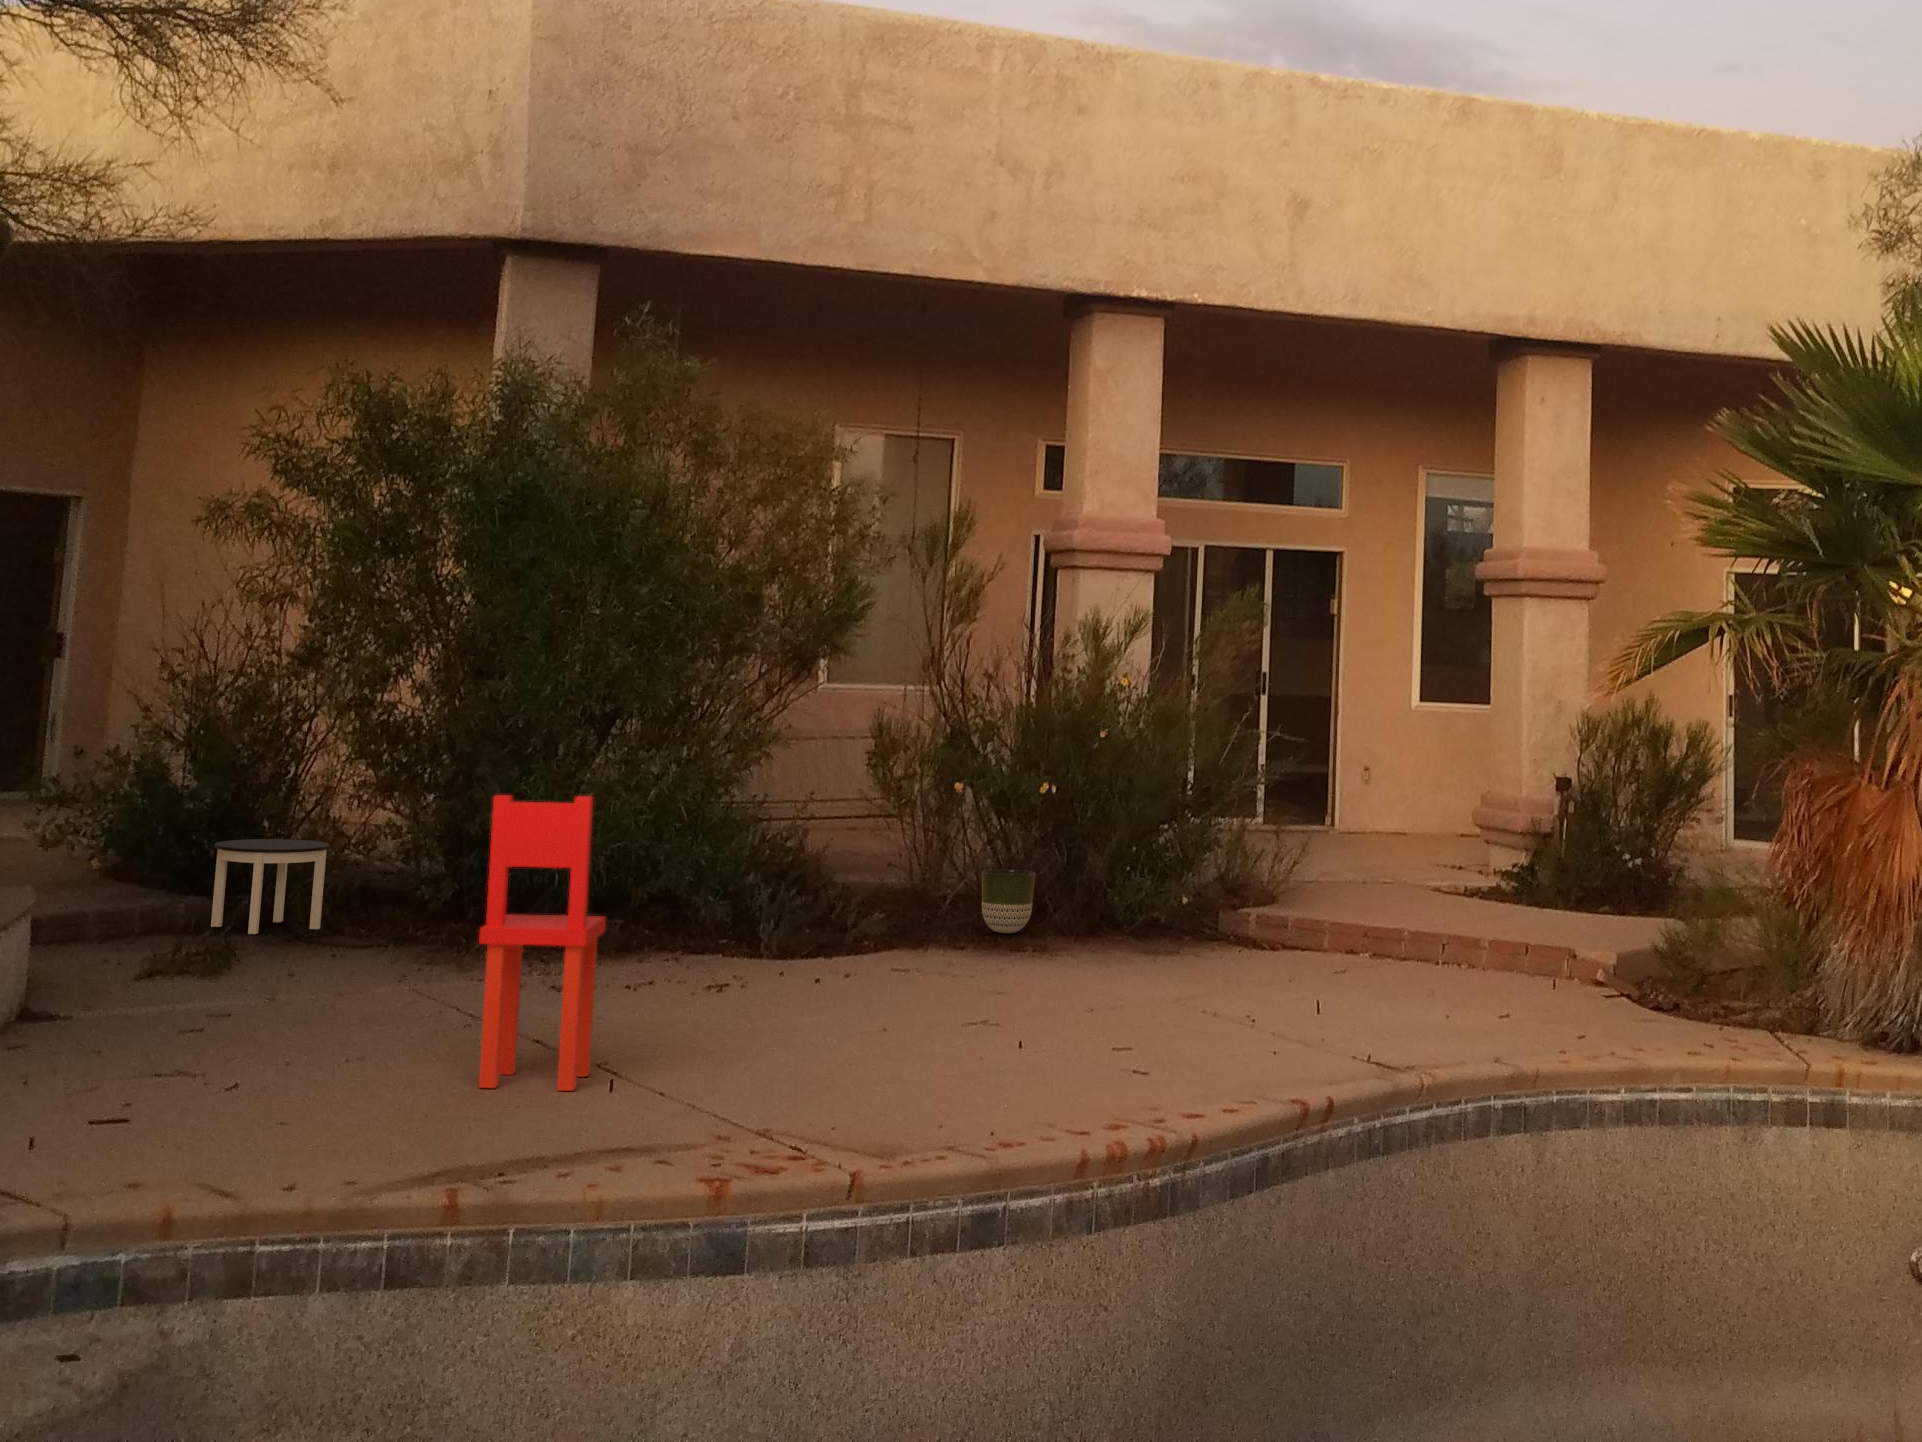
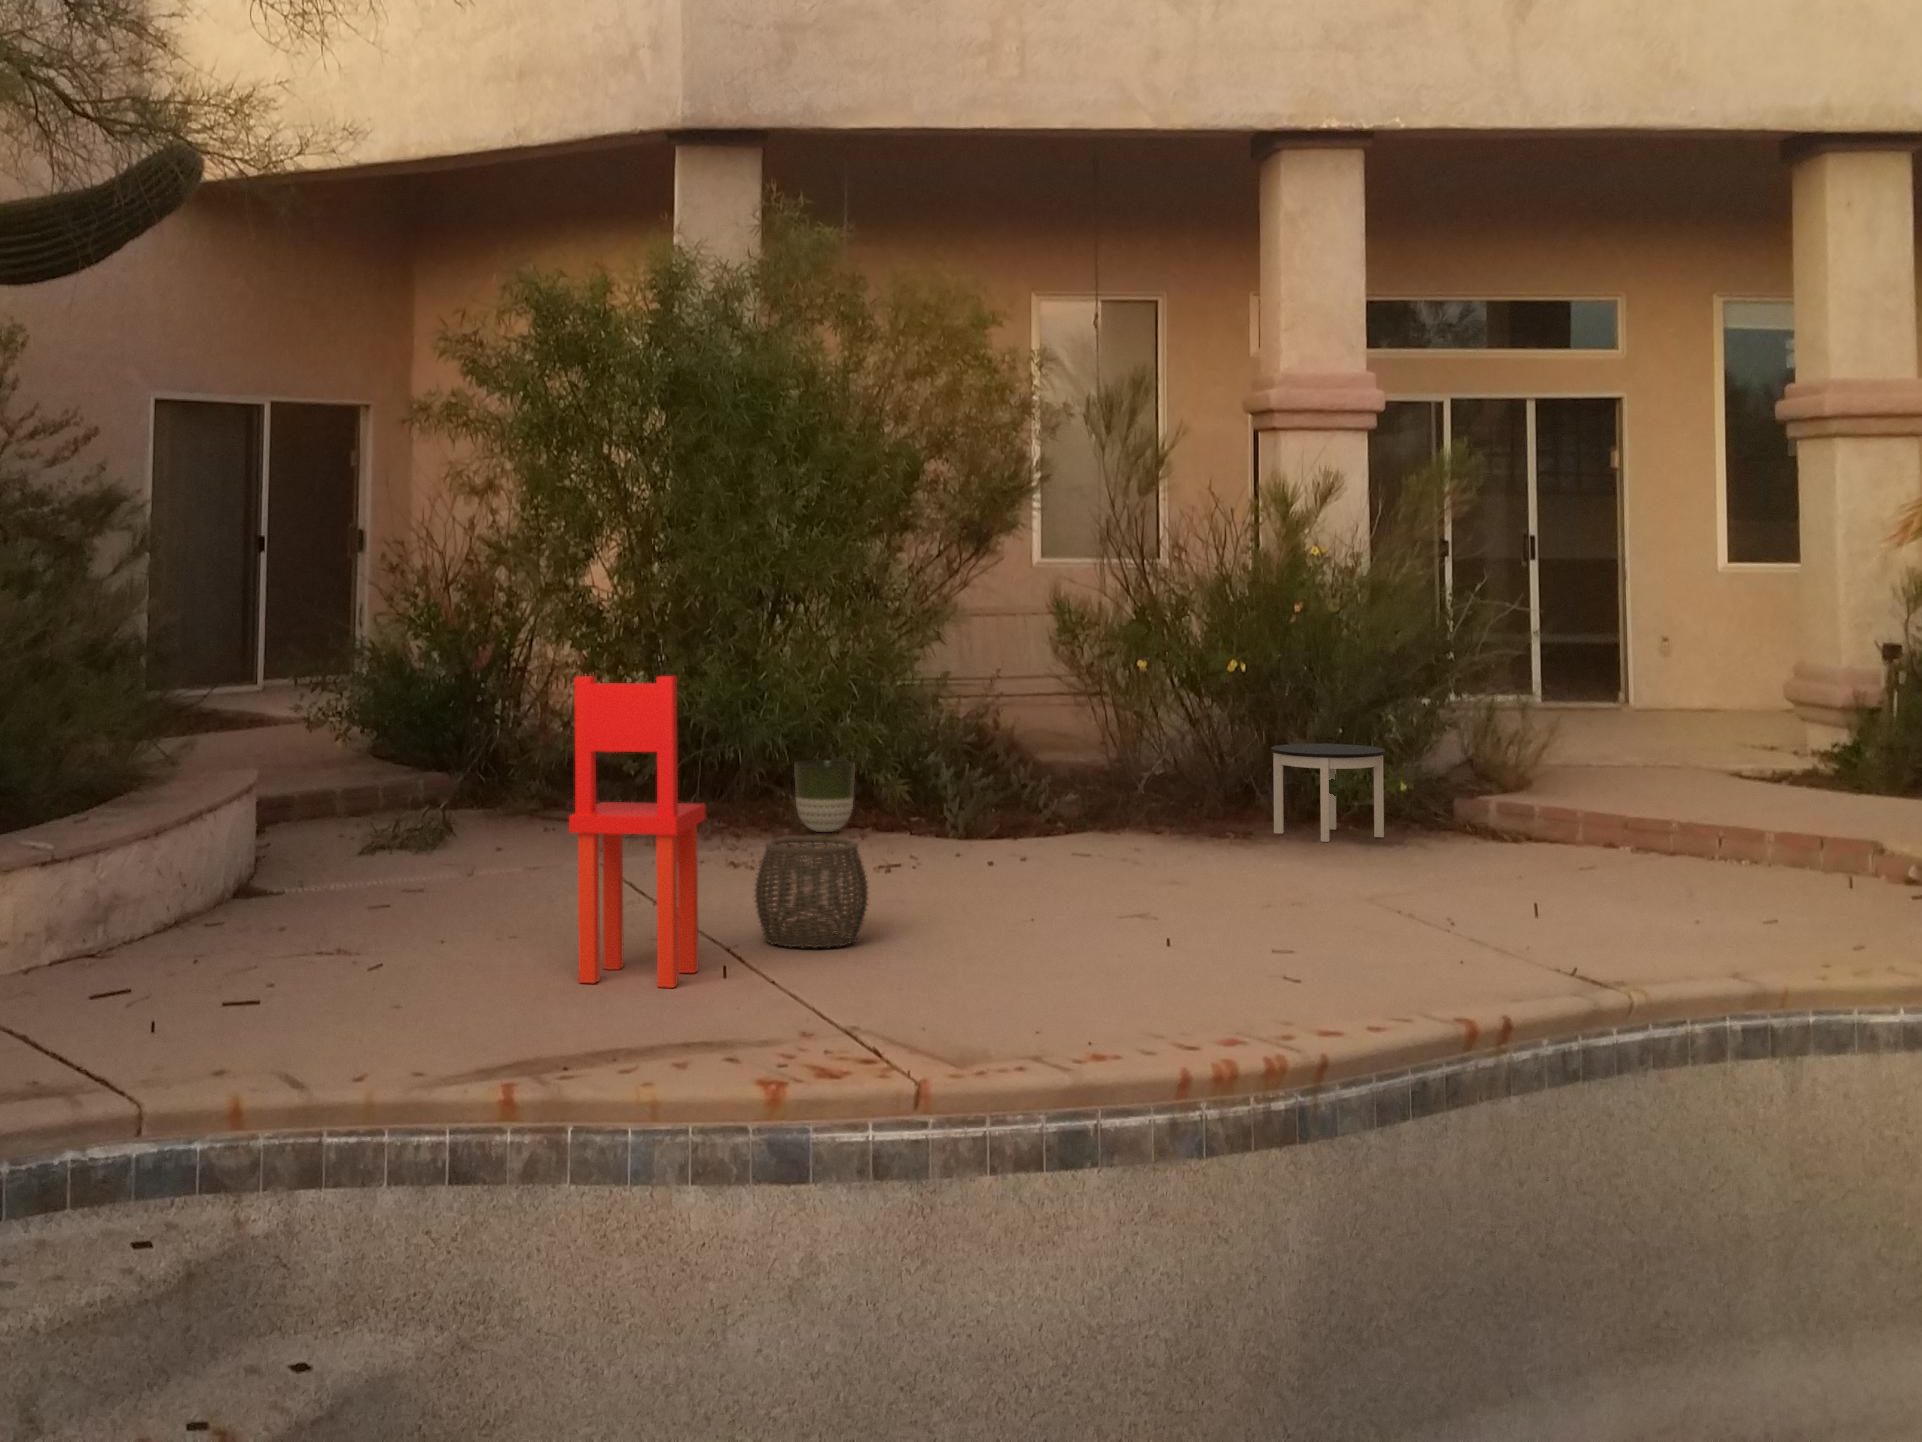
round table: present [211,839,330,934] -> present [1271,744,1385,842]
planter: present [981,870,1035,933] -> present [794,760,855,832]
woven basket: none [633,946,743,1052] -> present [755,837,868,948]

